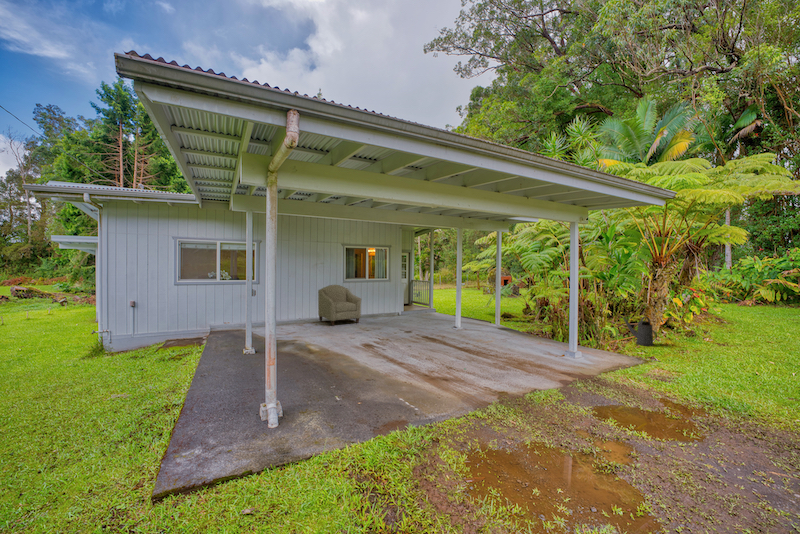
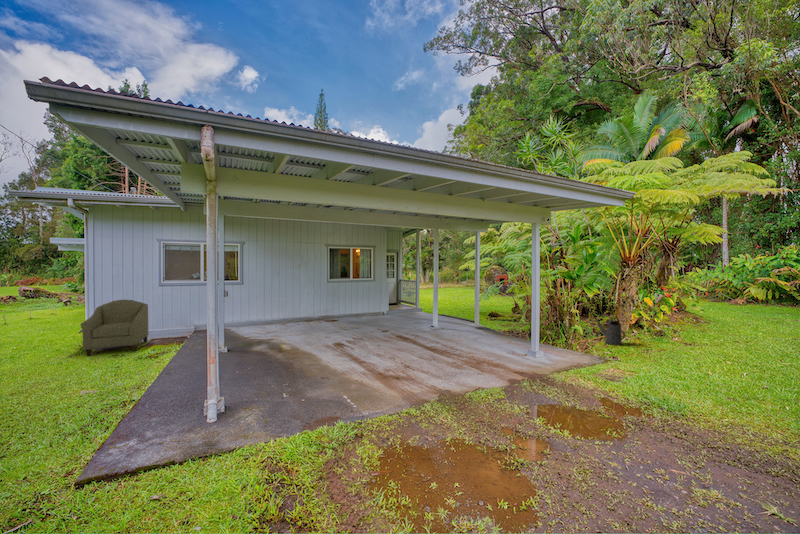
chair: present [318,285,361,326] -> present [81,300,148,356]

